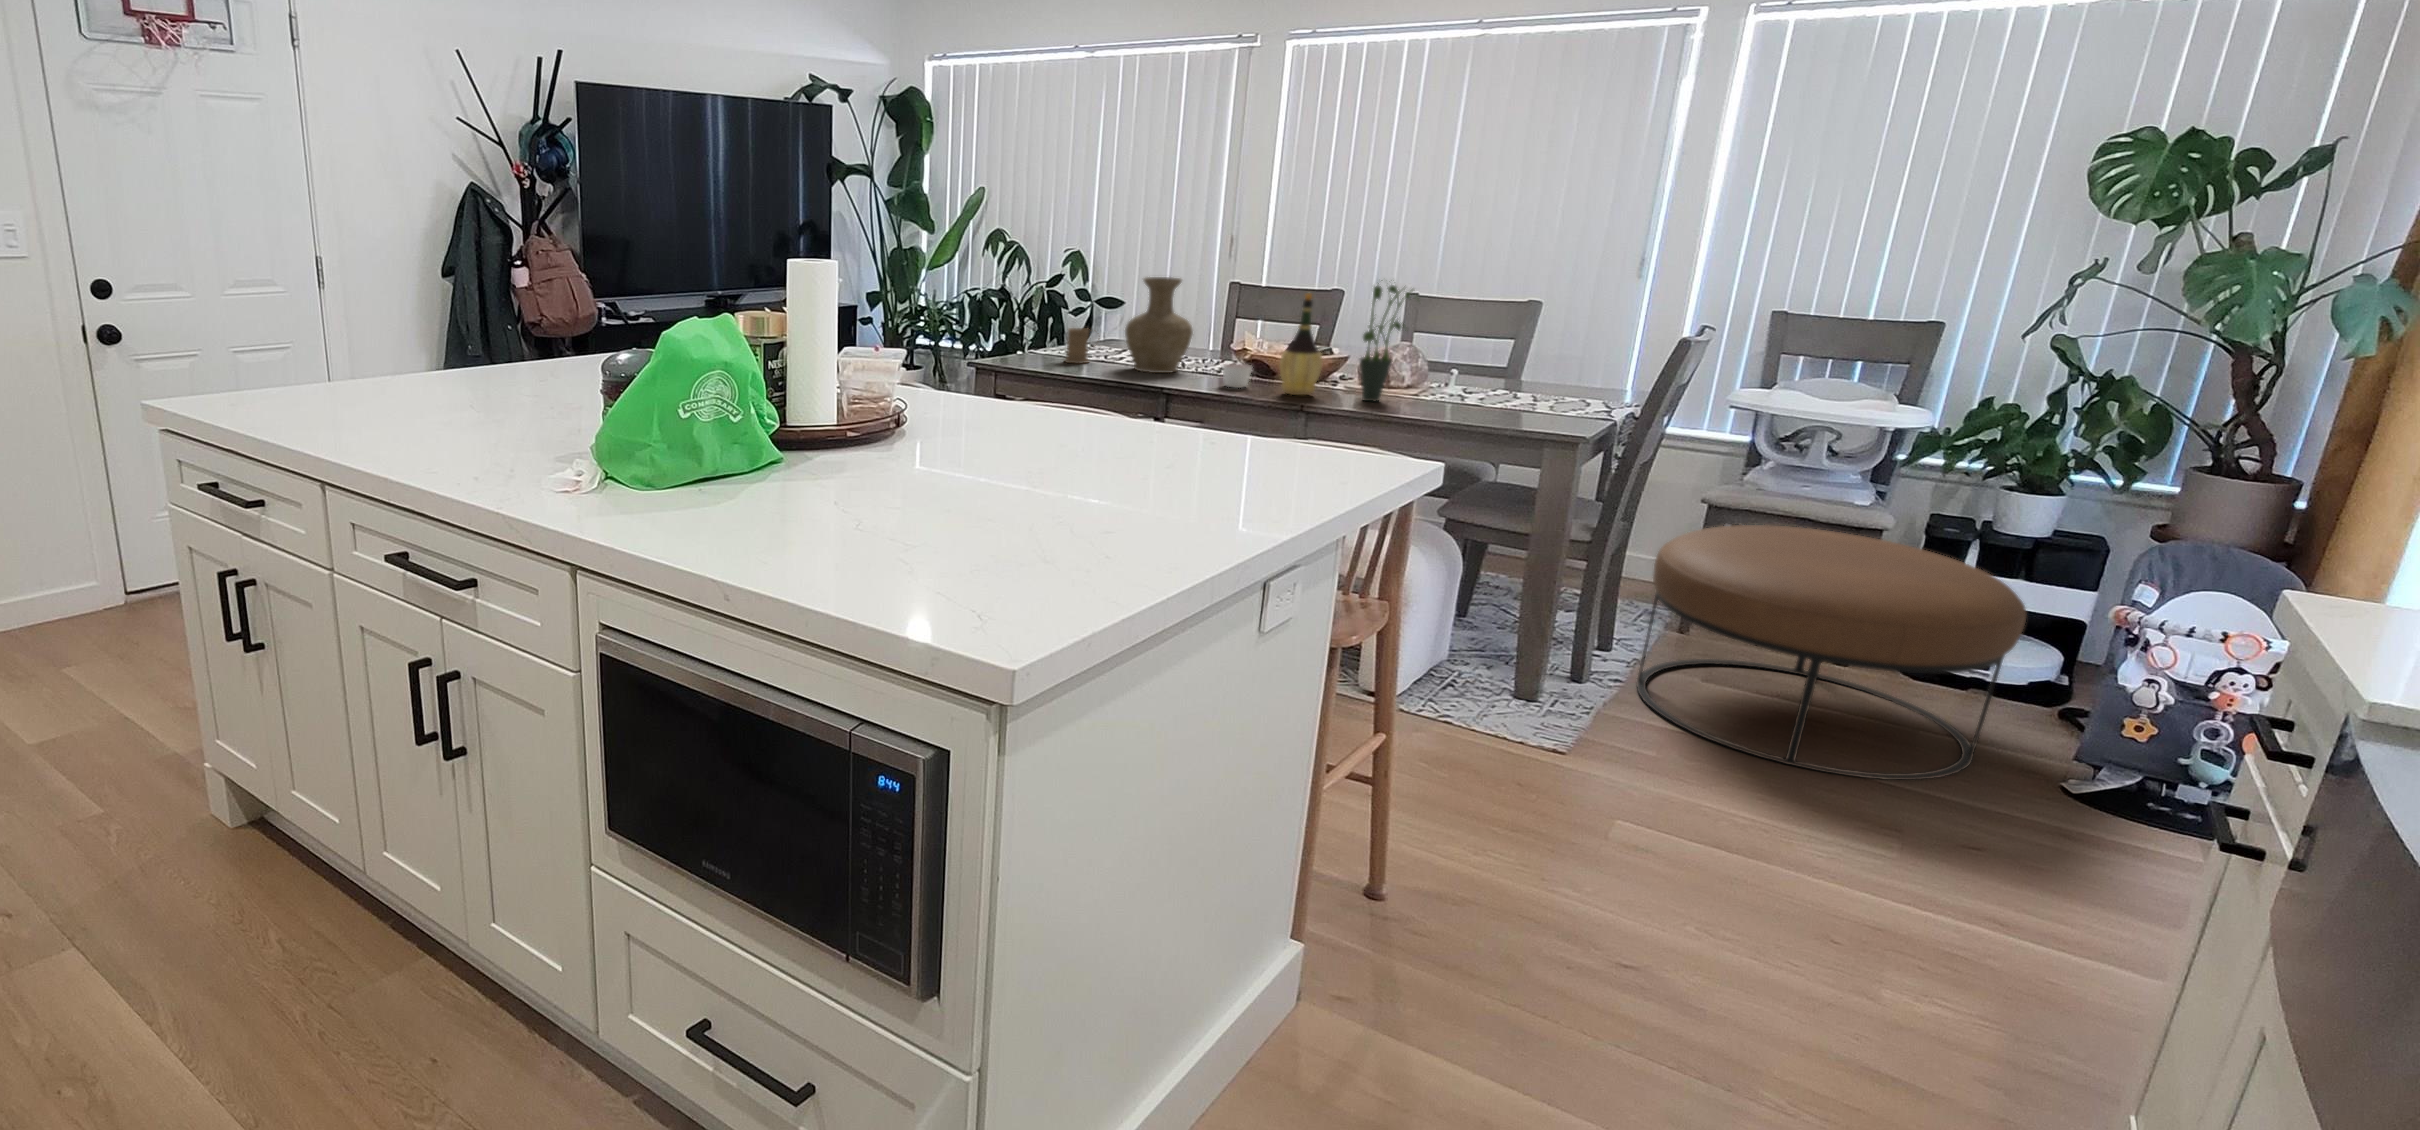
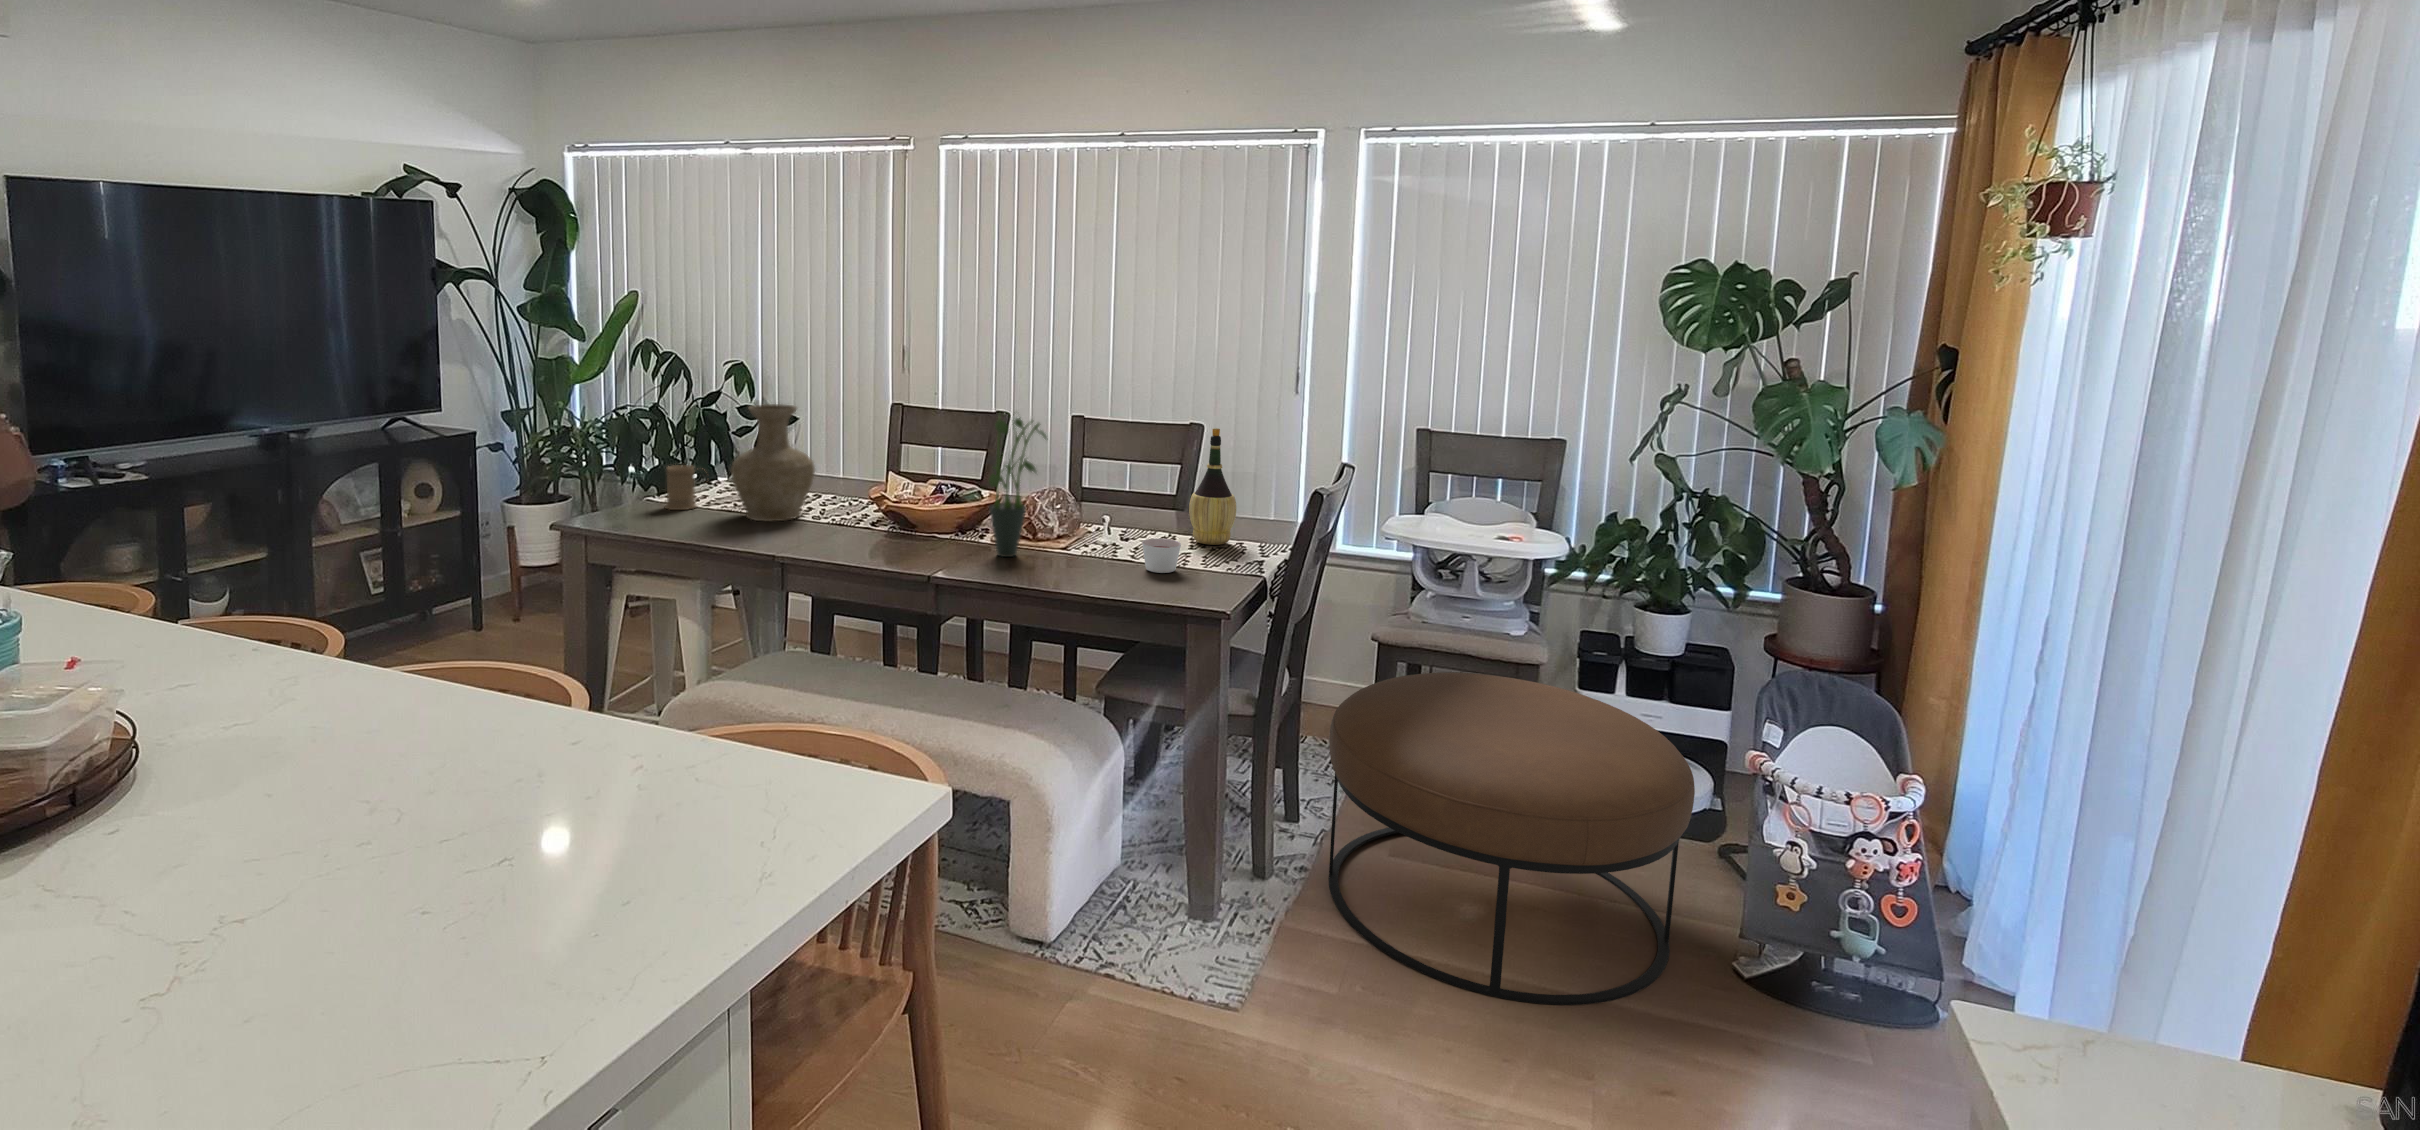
wine bottle: present [1280,293,1322,395] -> present [1189,428,1236,545]
candle: present [1223,363,1252,388] -> present [1142,538,1181,573]

